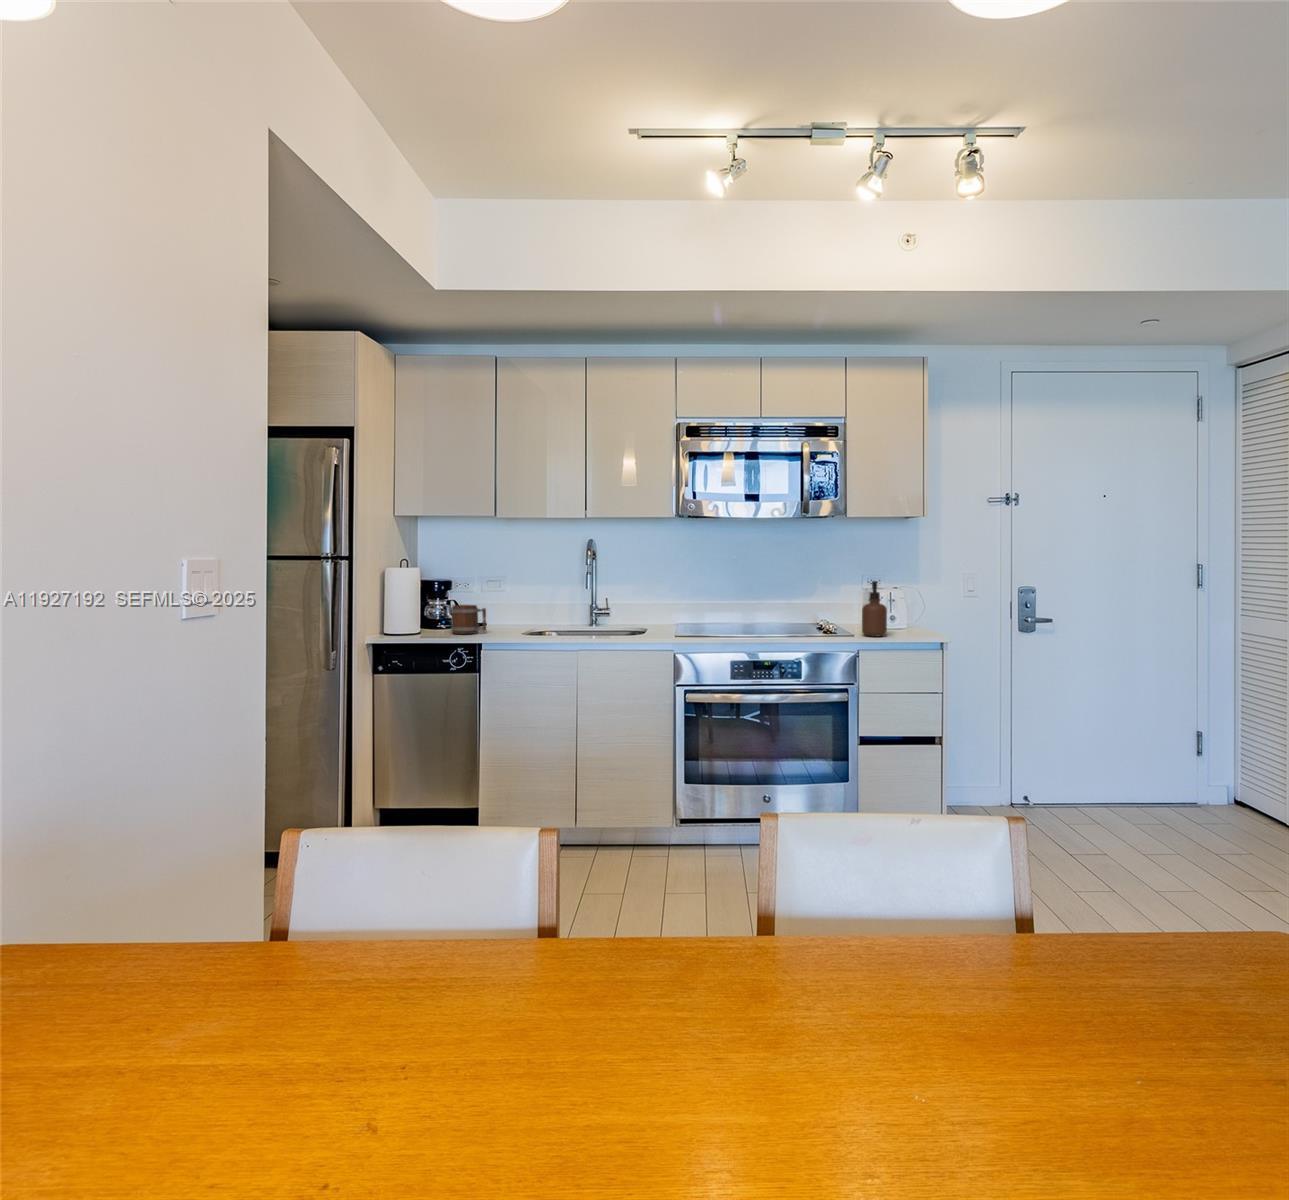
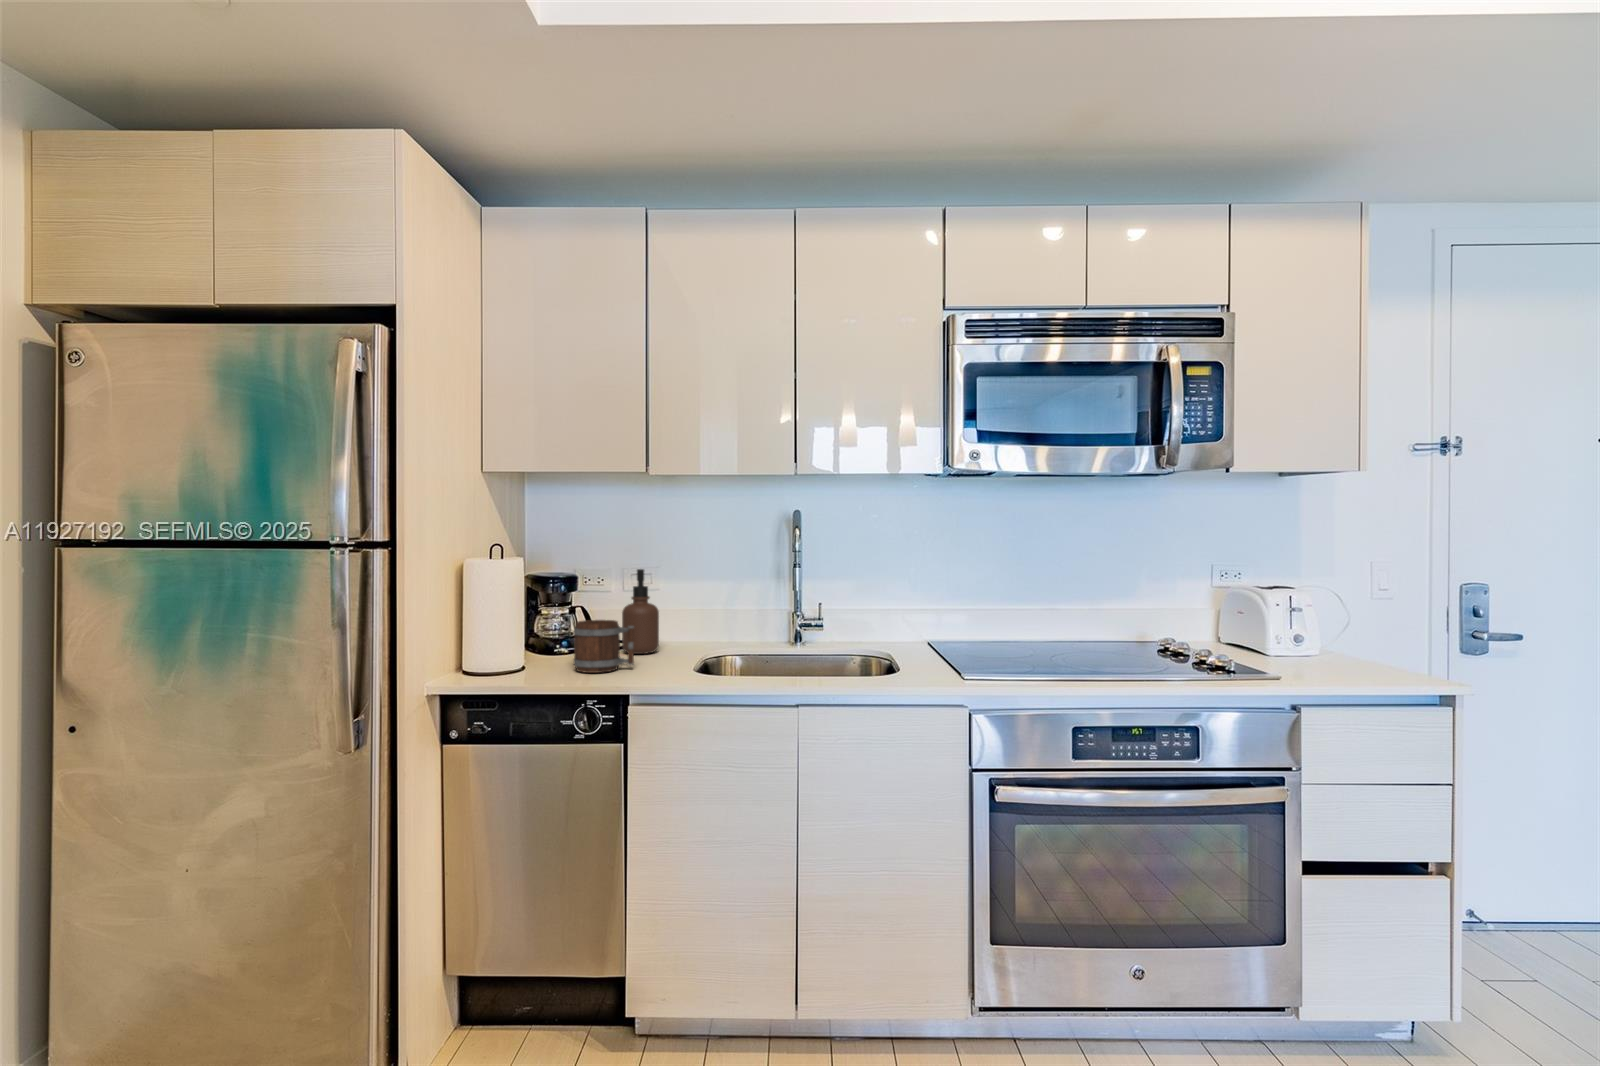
soap dispenser: present [862,581,887,637] -> present [622,569,659,654]

